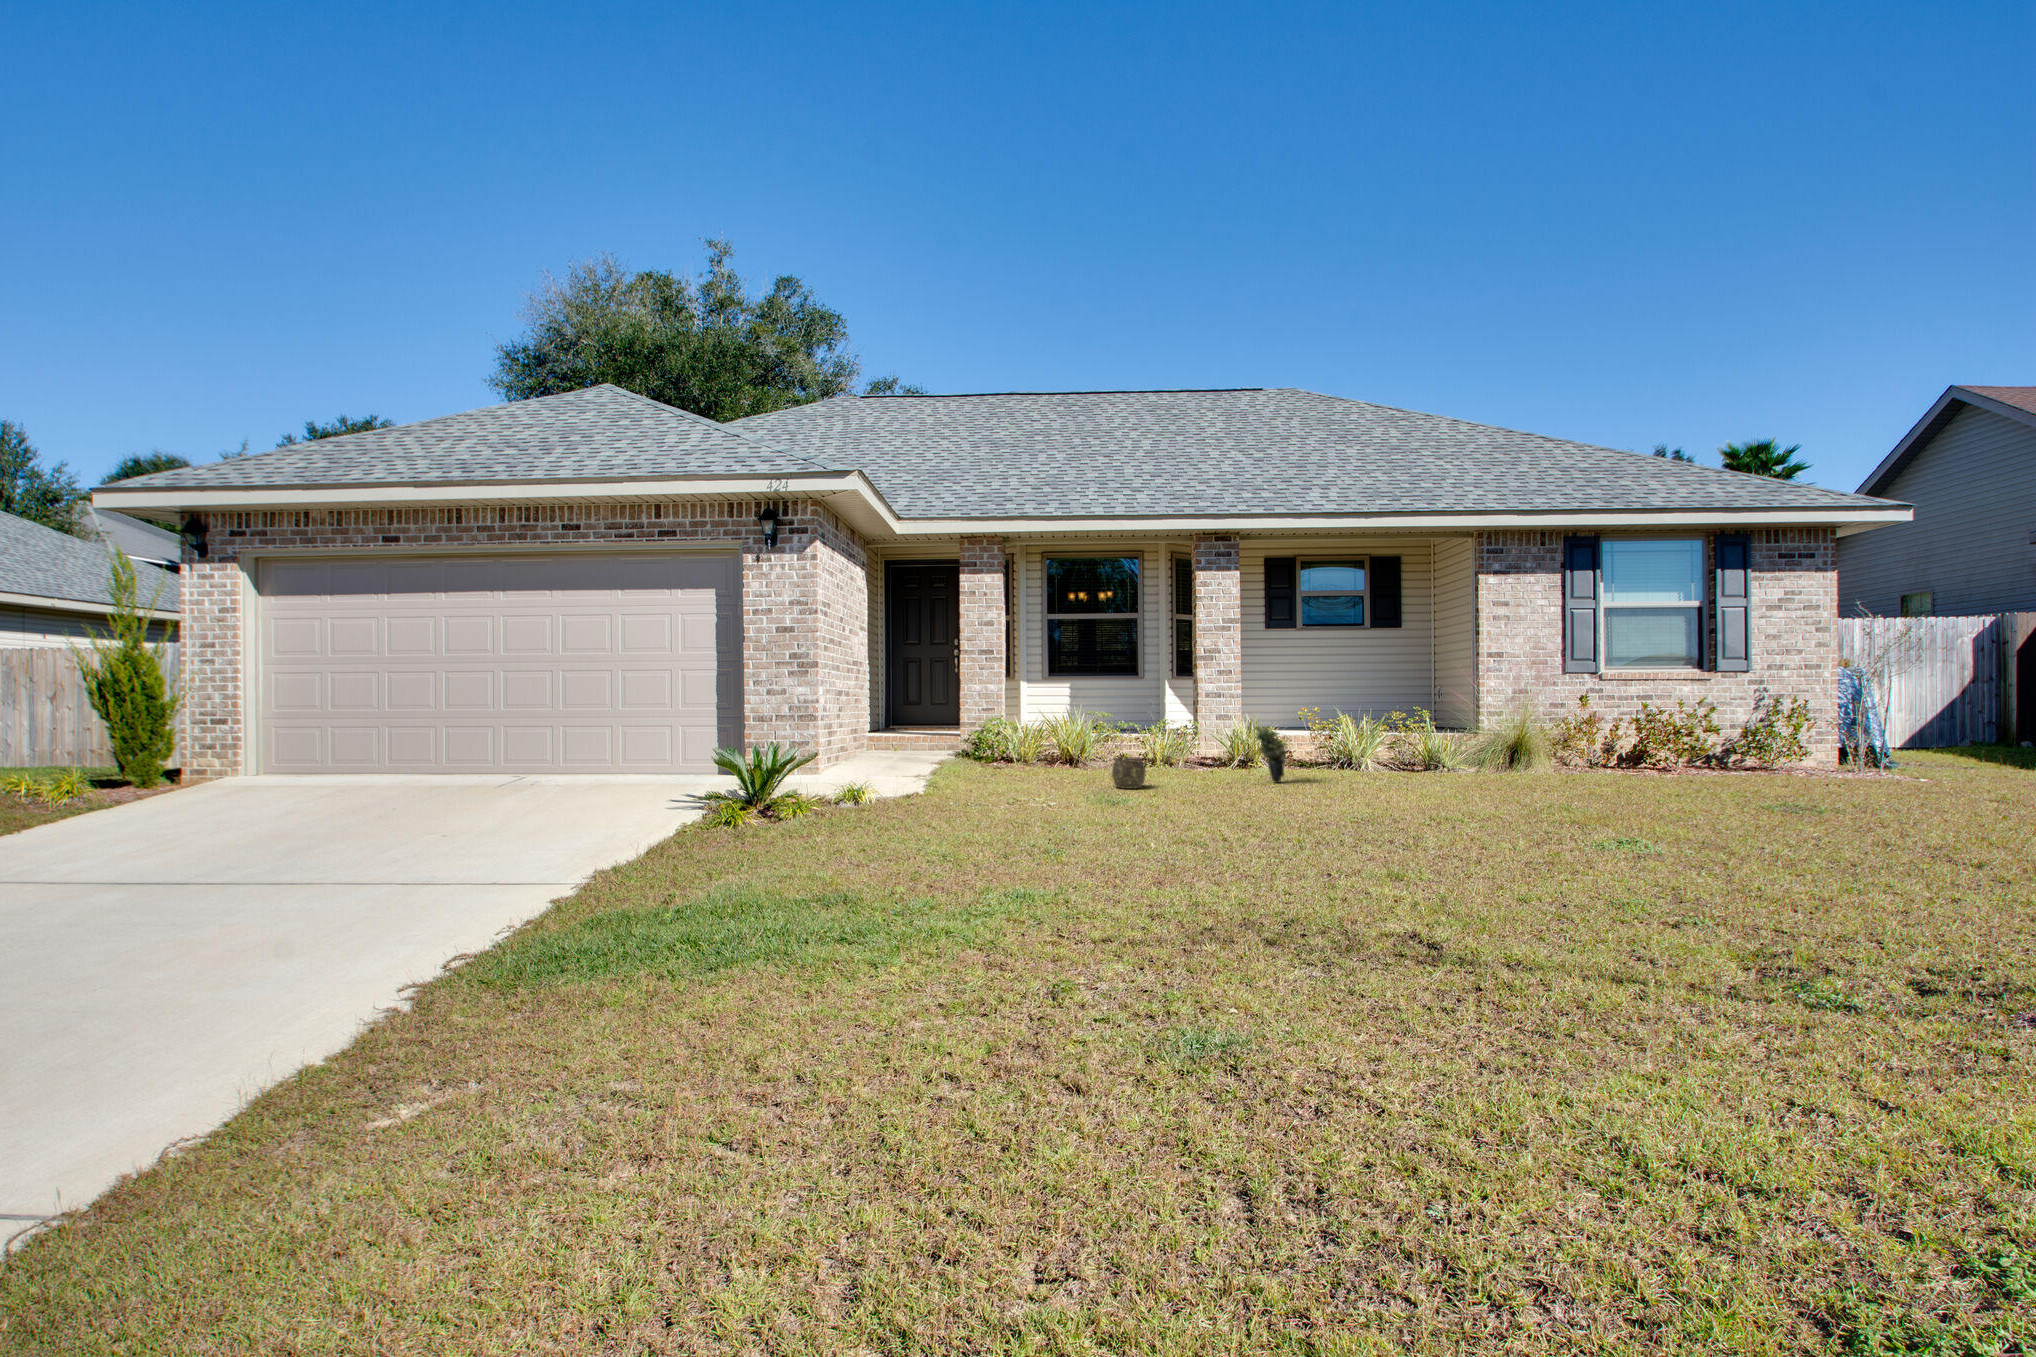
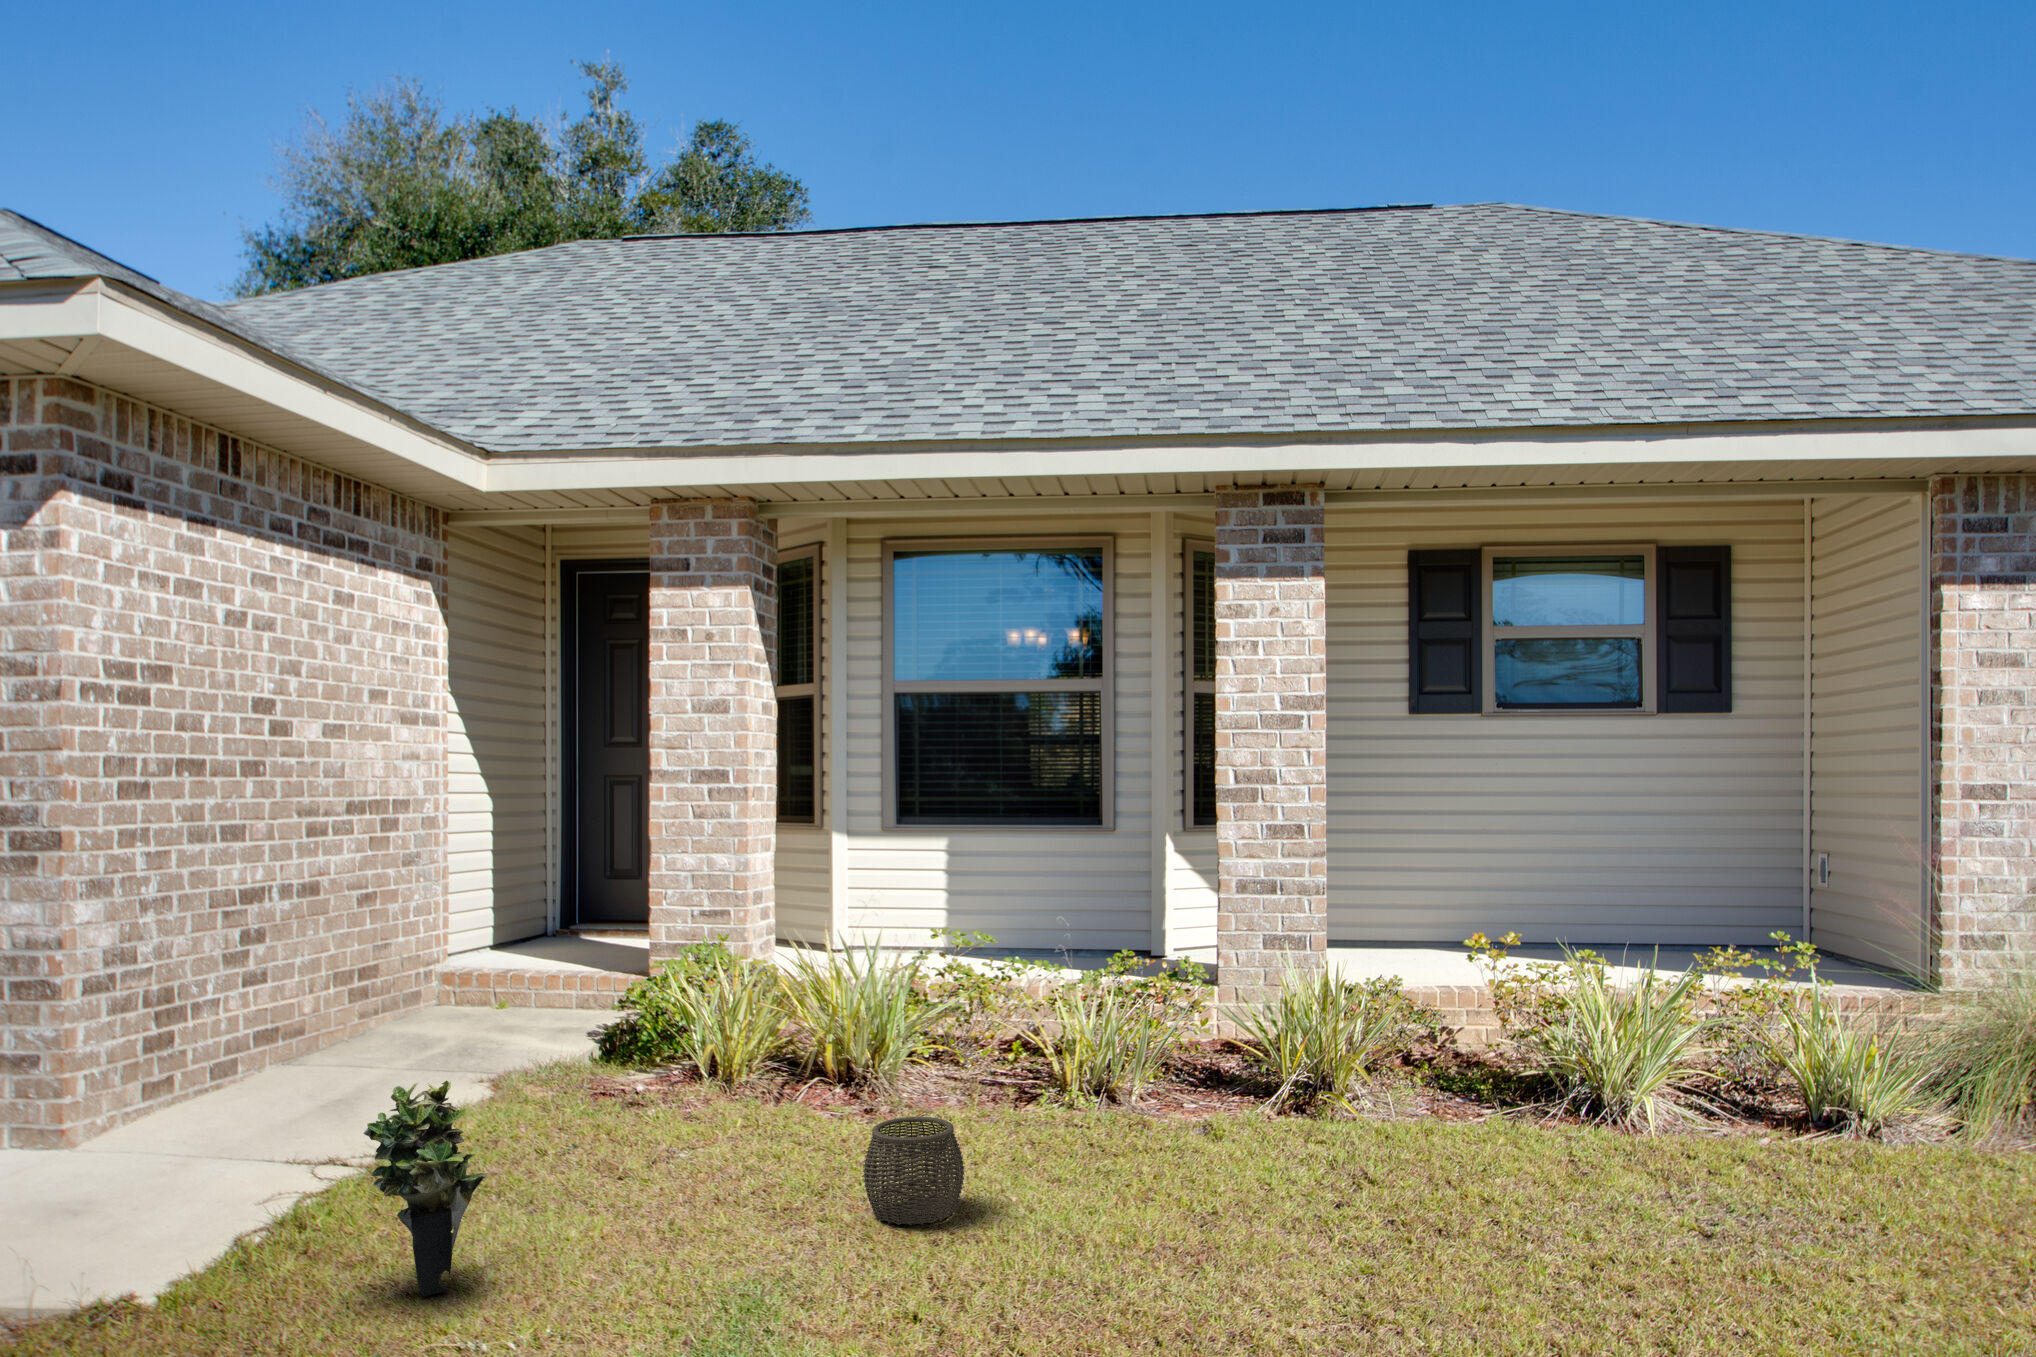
potted plant: present [1254,726,1286,783] -> present [363,1081,486,1297]

